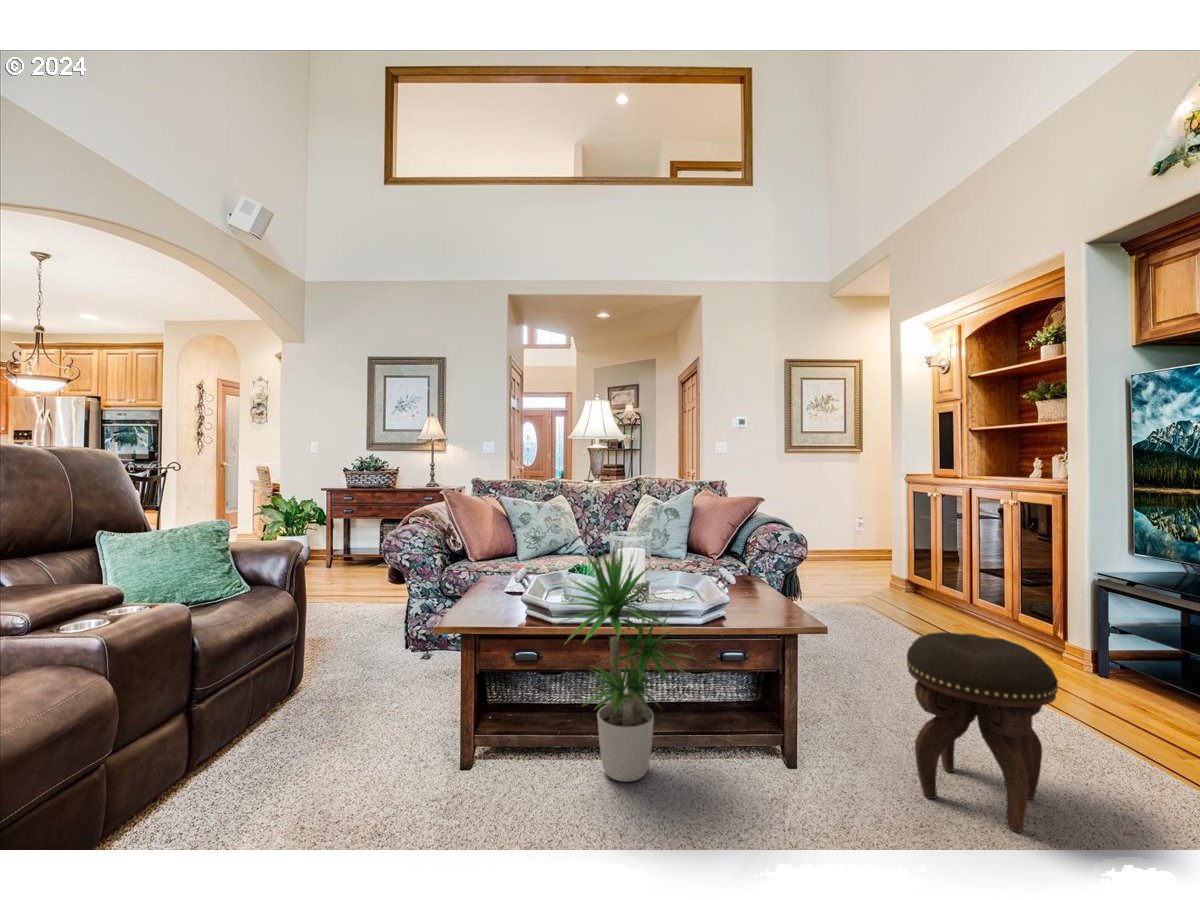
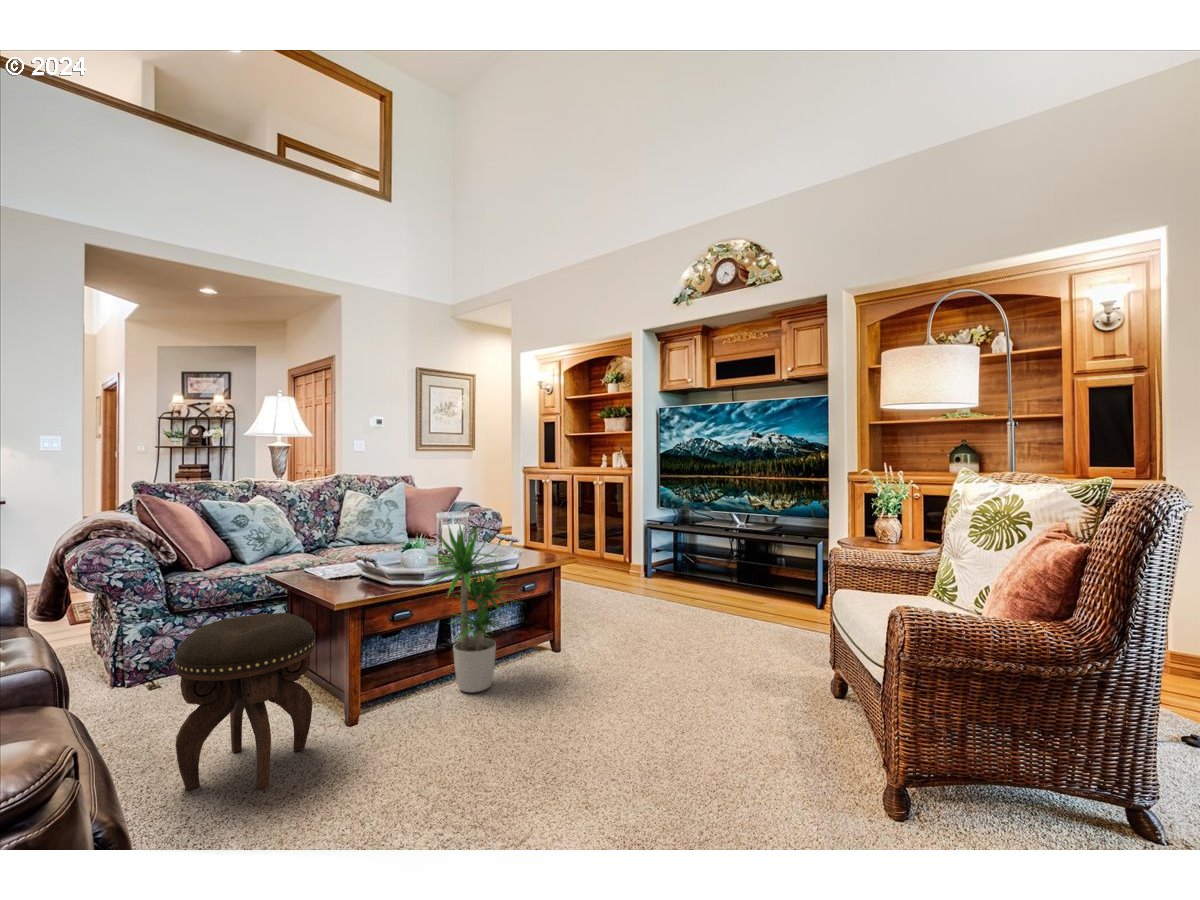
footstool: present [907,632,1058,832] -> present [174,613,315,790]

